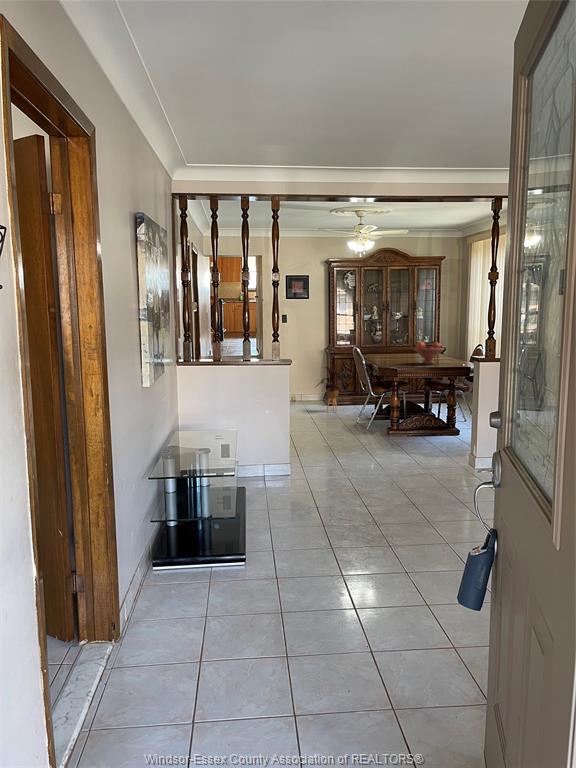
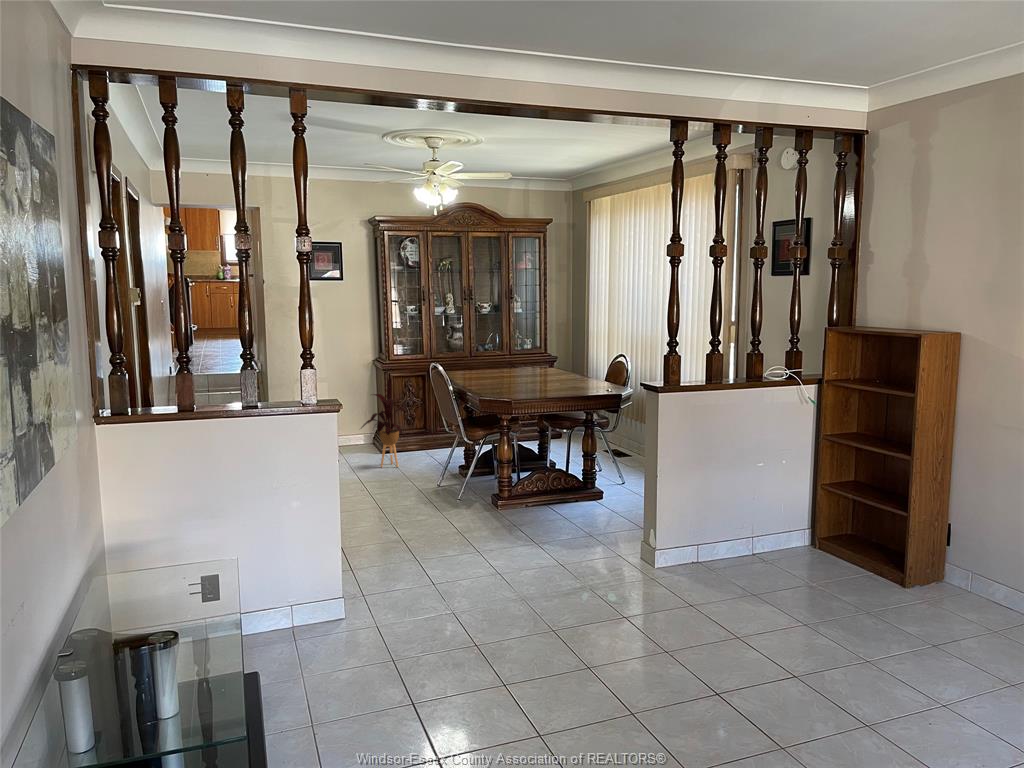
fruit bowl: present [414,342,444,364] -> none [529,353,577,389]

